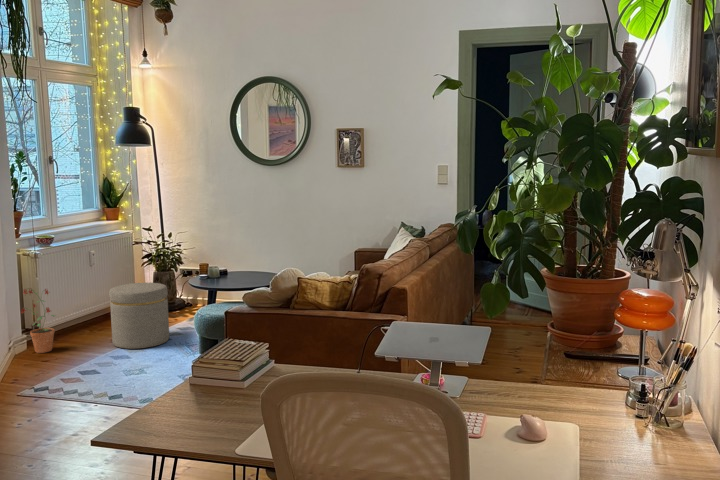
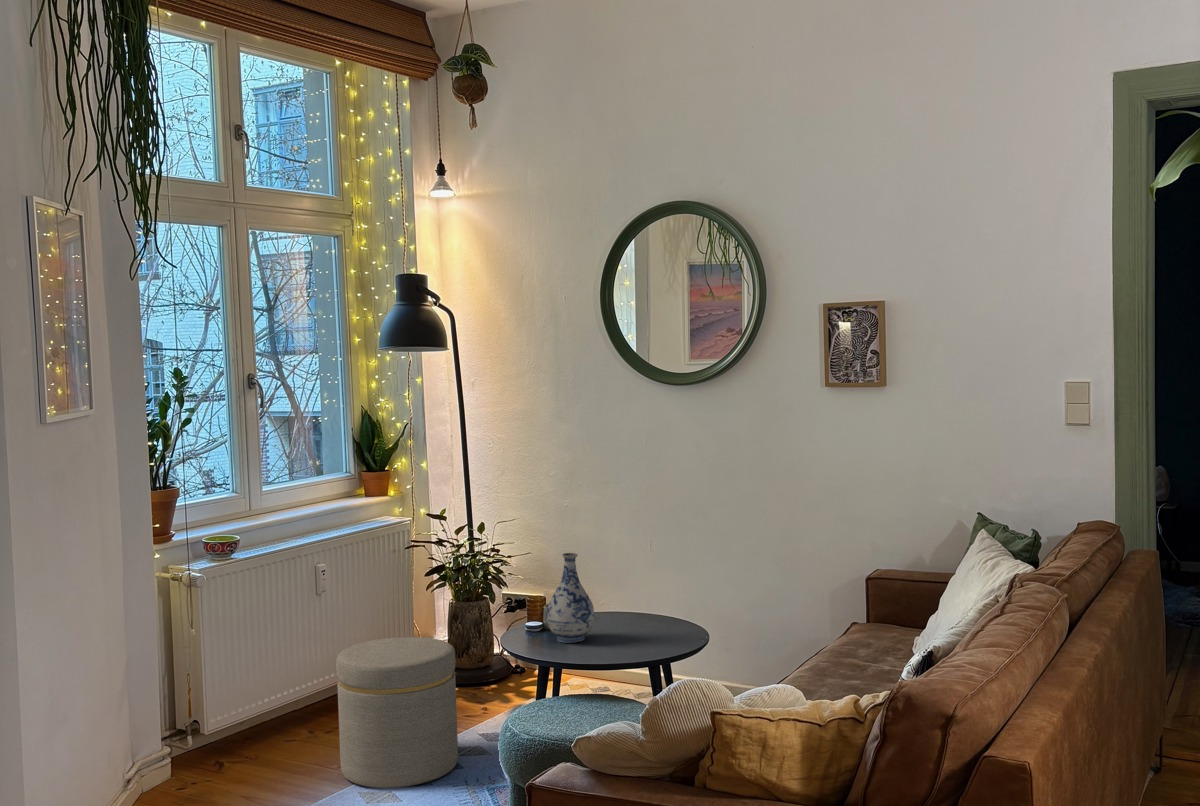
vase: none [213,240,235,279] -> present [546,553,595,643]
potted plant: present [21,288,55,353] -> none [157,647,234,785]

